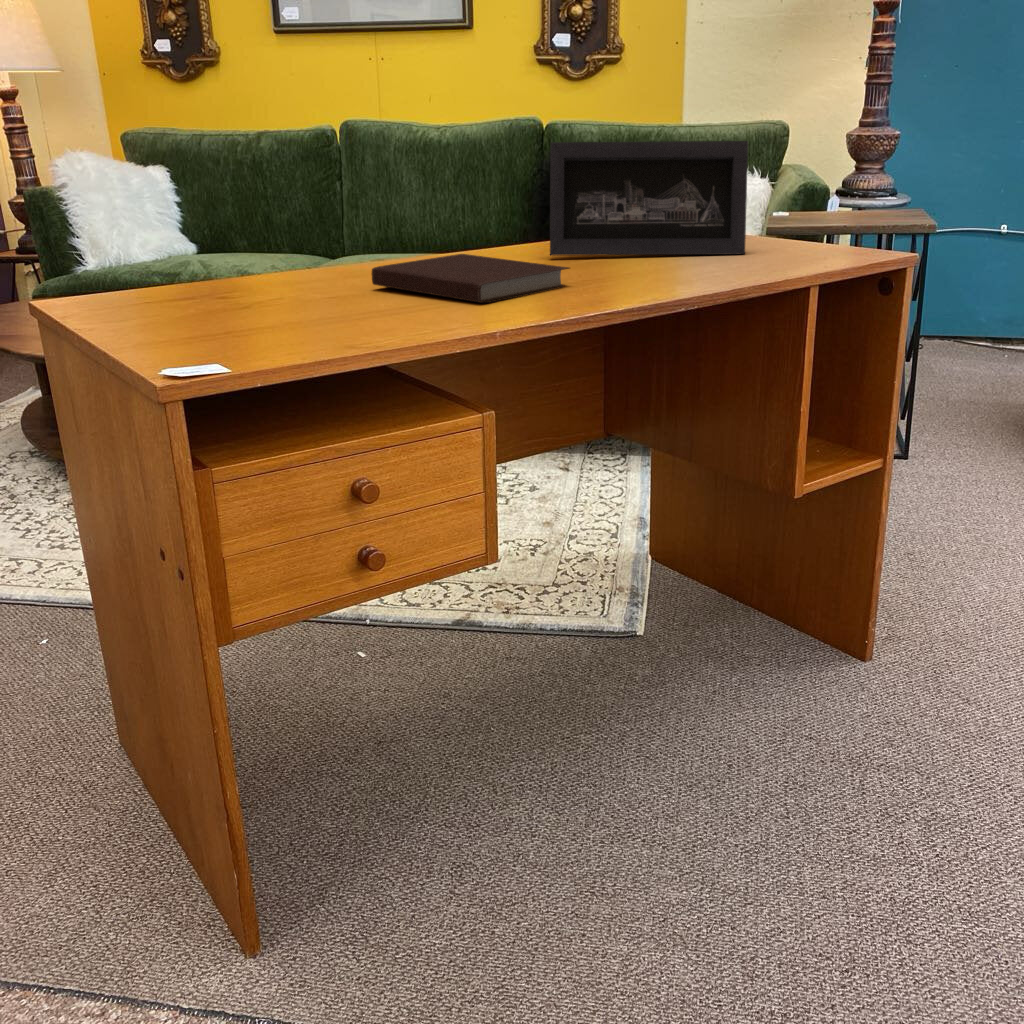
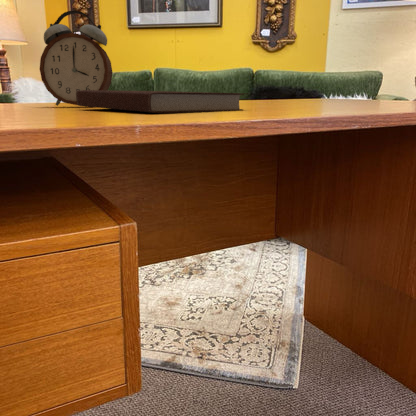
picture frame: present [550,141,748,255] -> none [239,17,399,106]
alarm clock: none [302,156,390,276] -> present [40,10,113,106]

